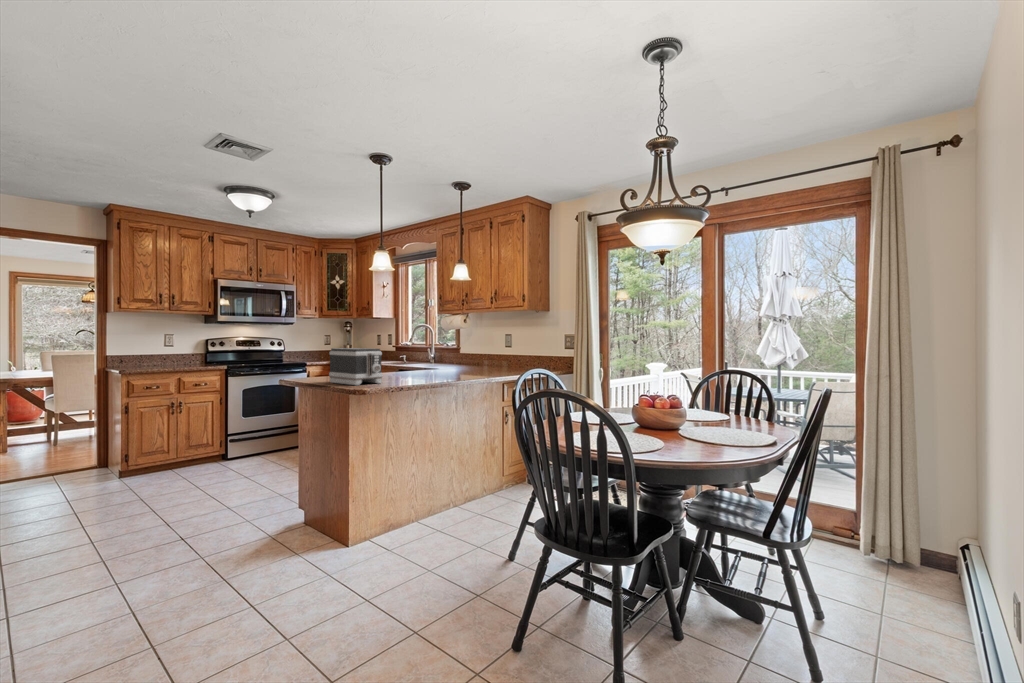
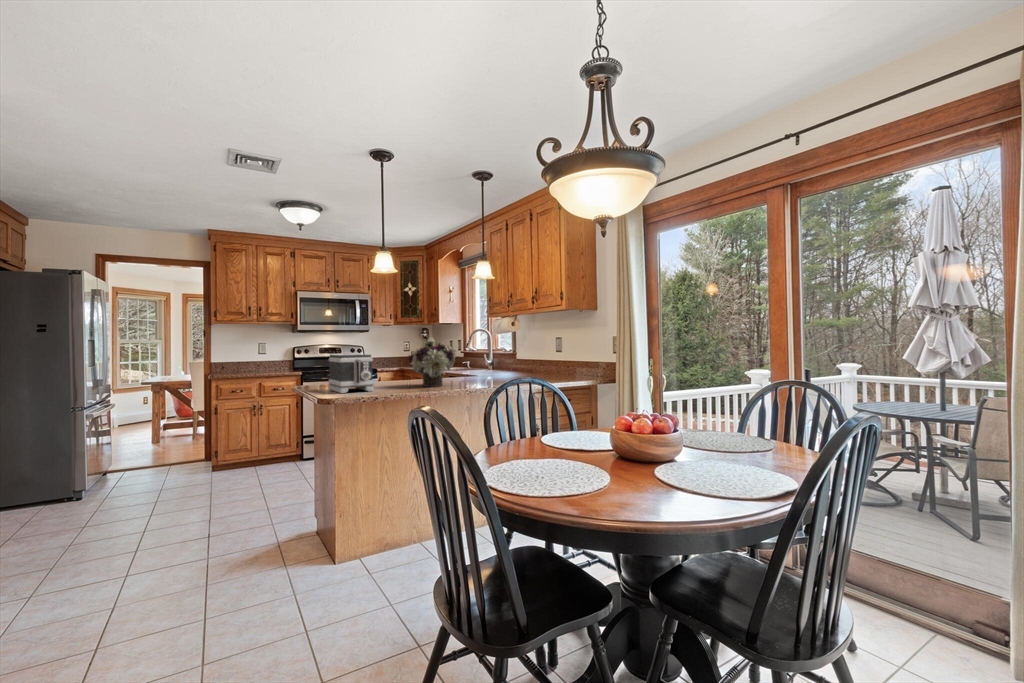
flower arrangement: none [402,333,449,379] -> present [409,338,456,387]

